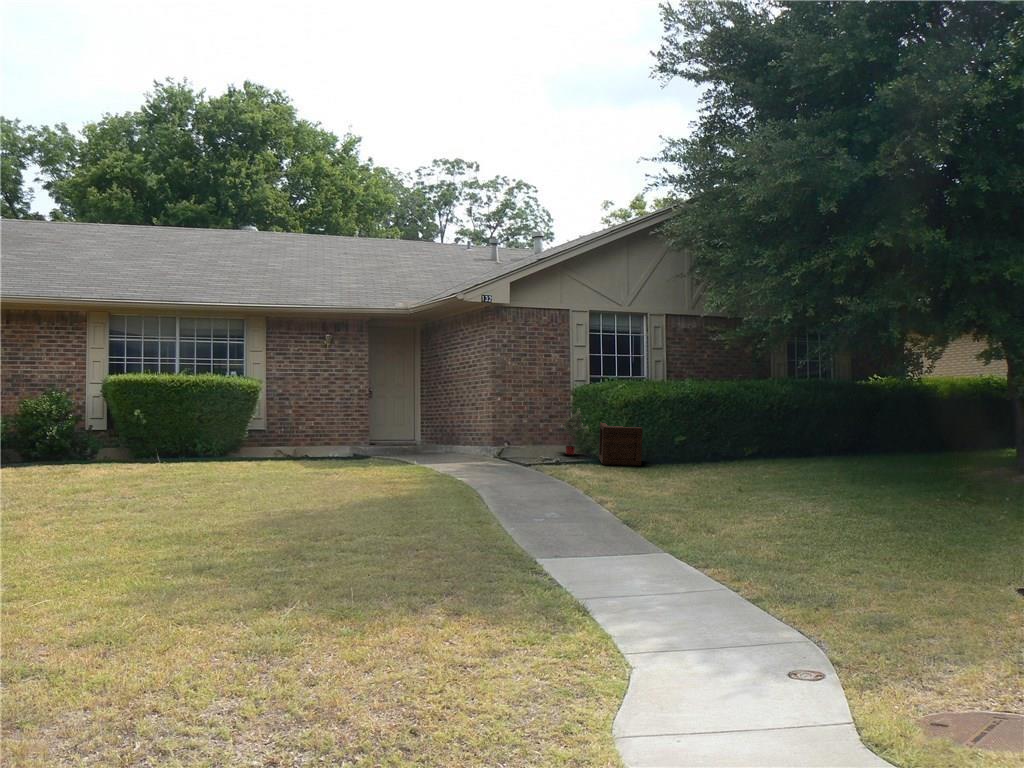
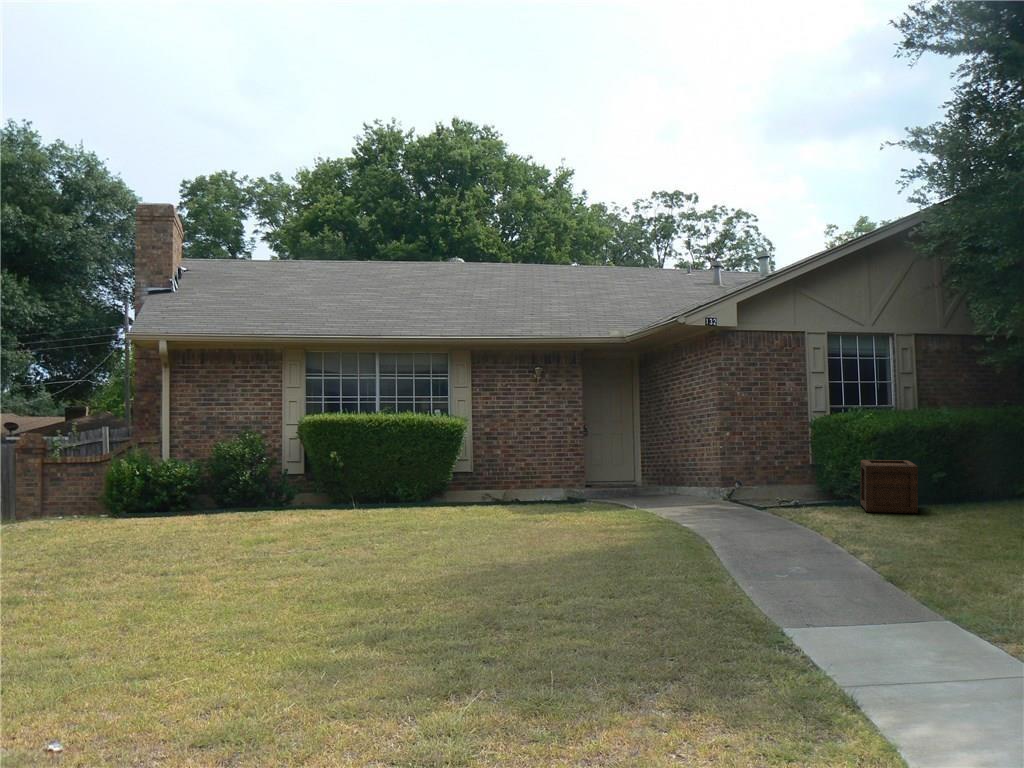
potted tree: present [563,407,588,456] -> none [813,442,846,501]

